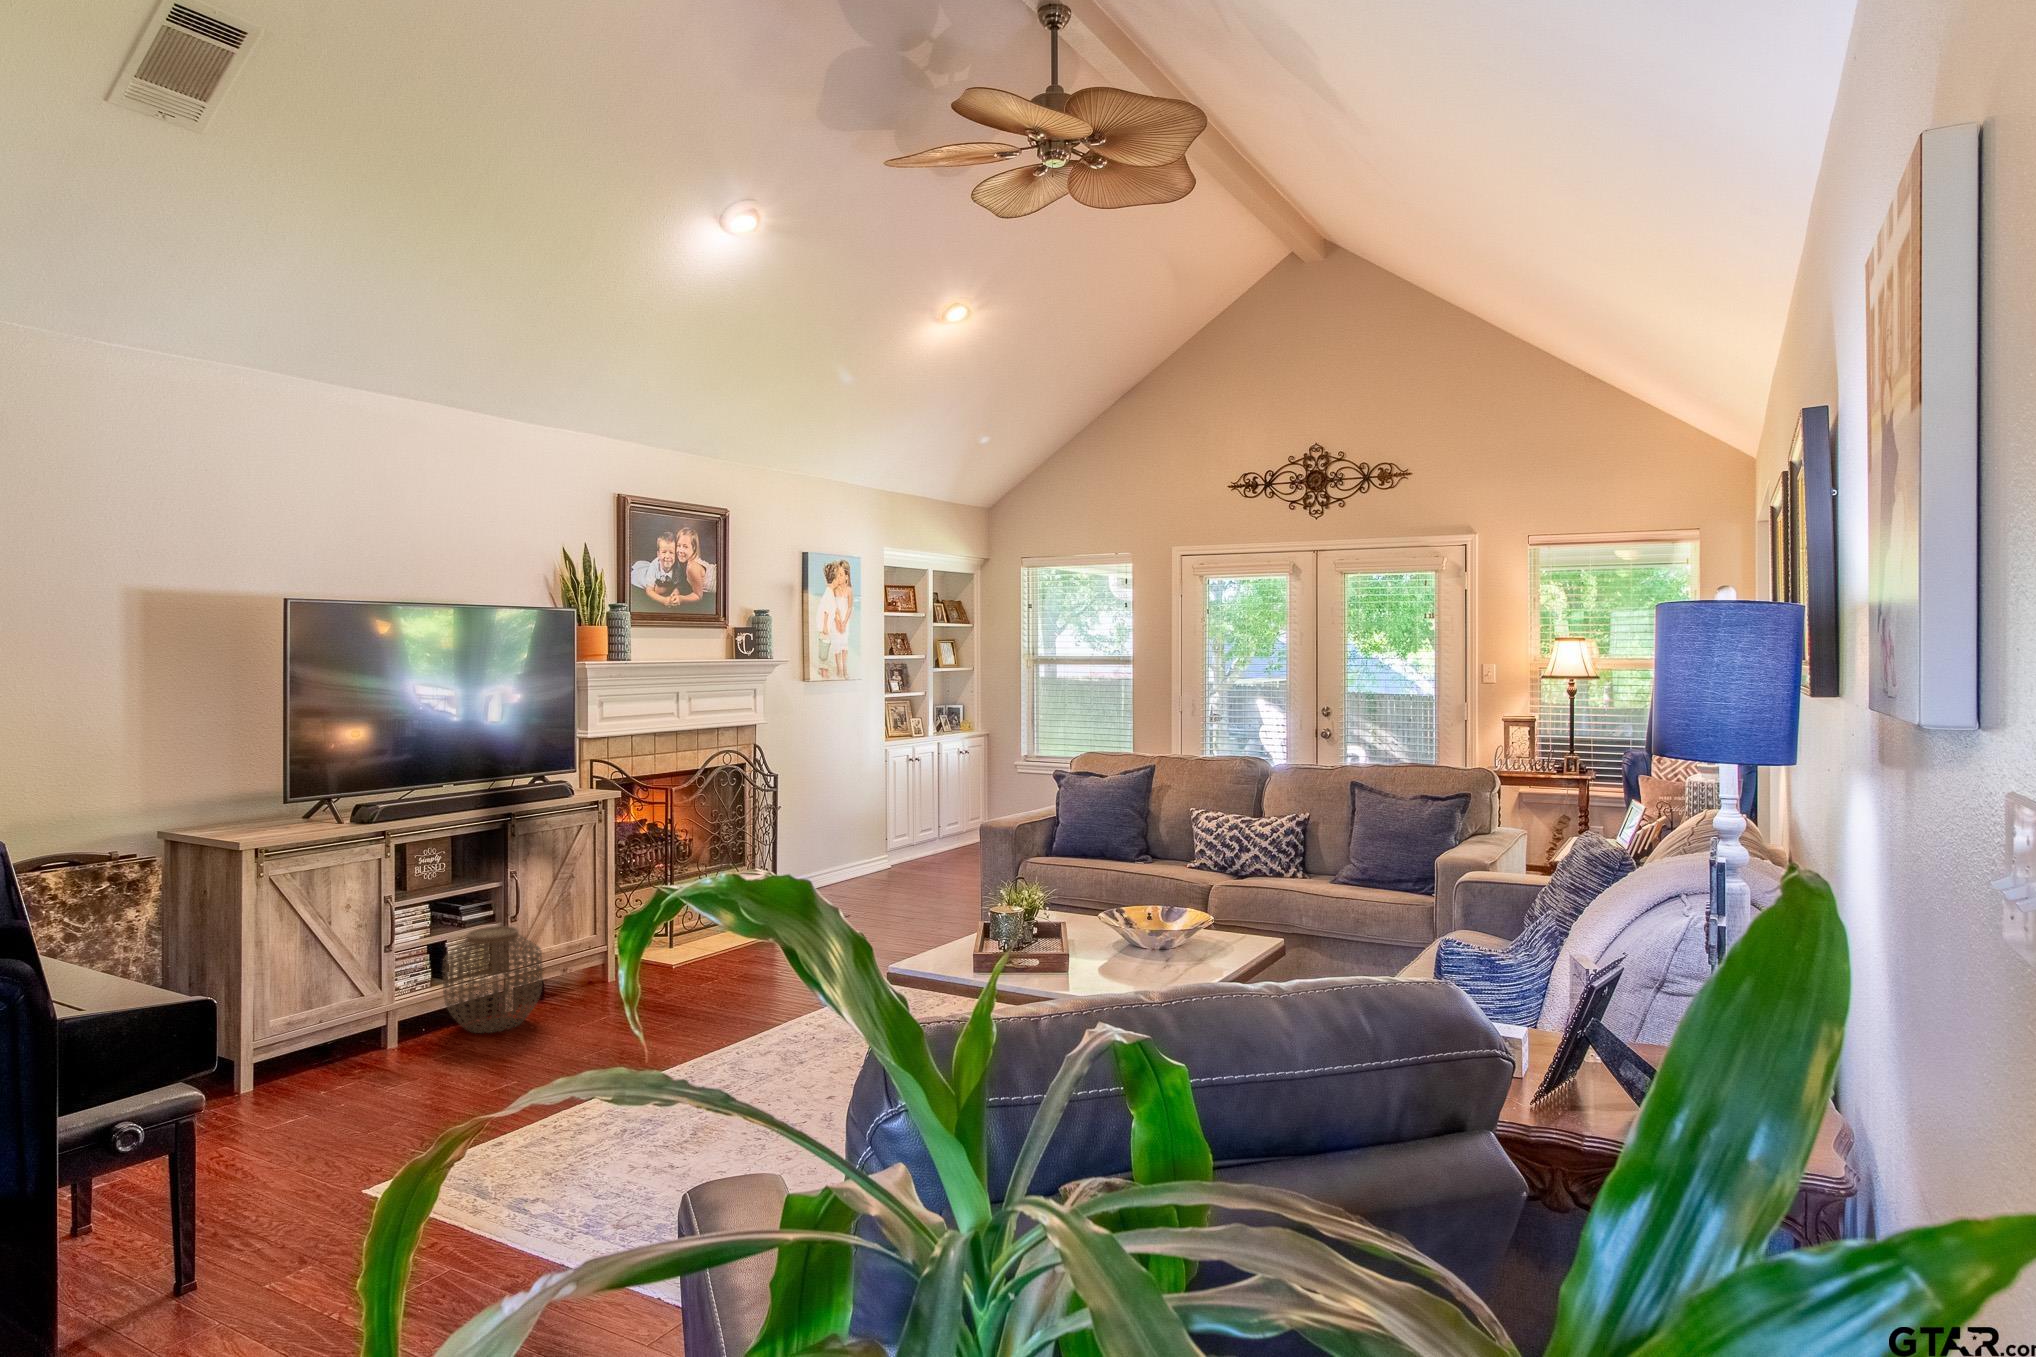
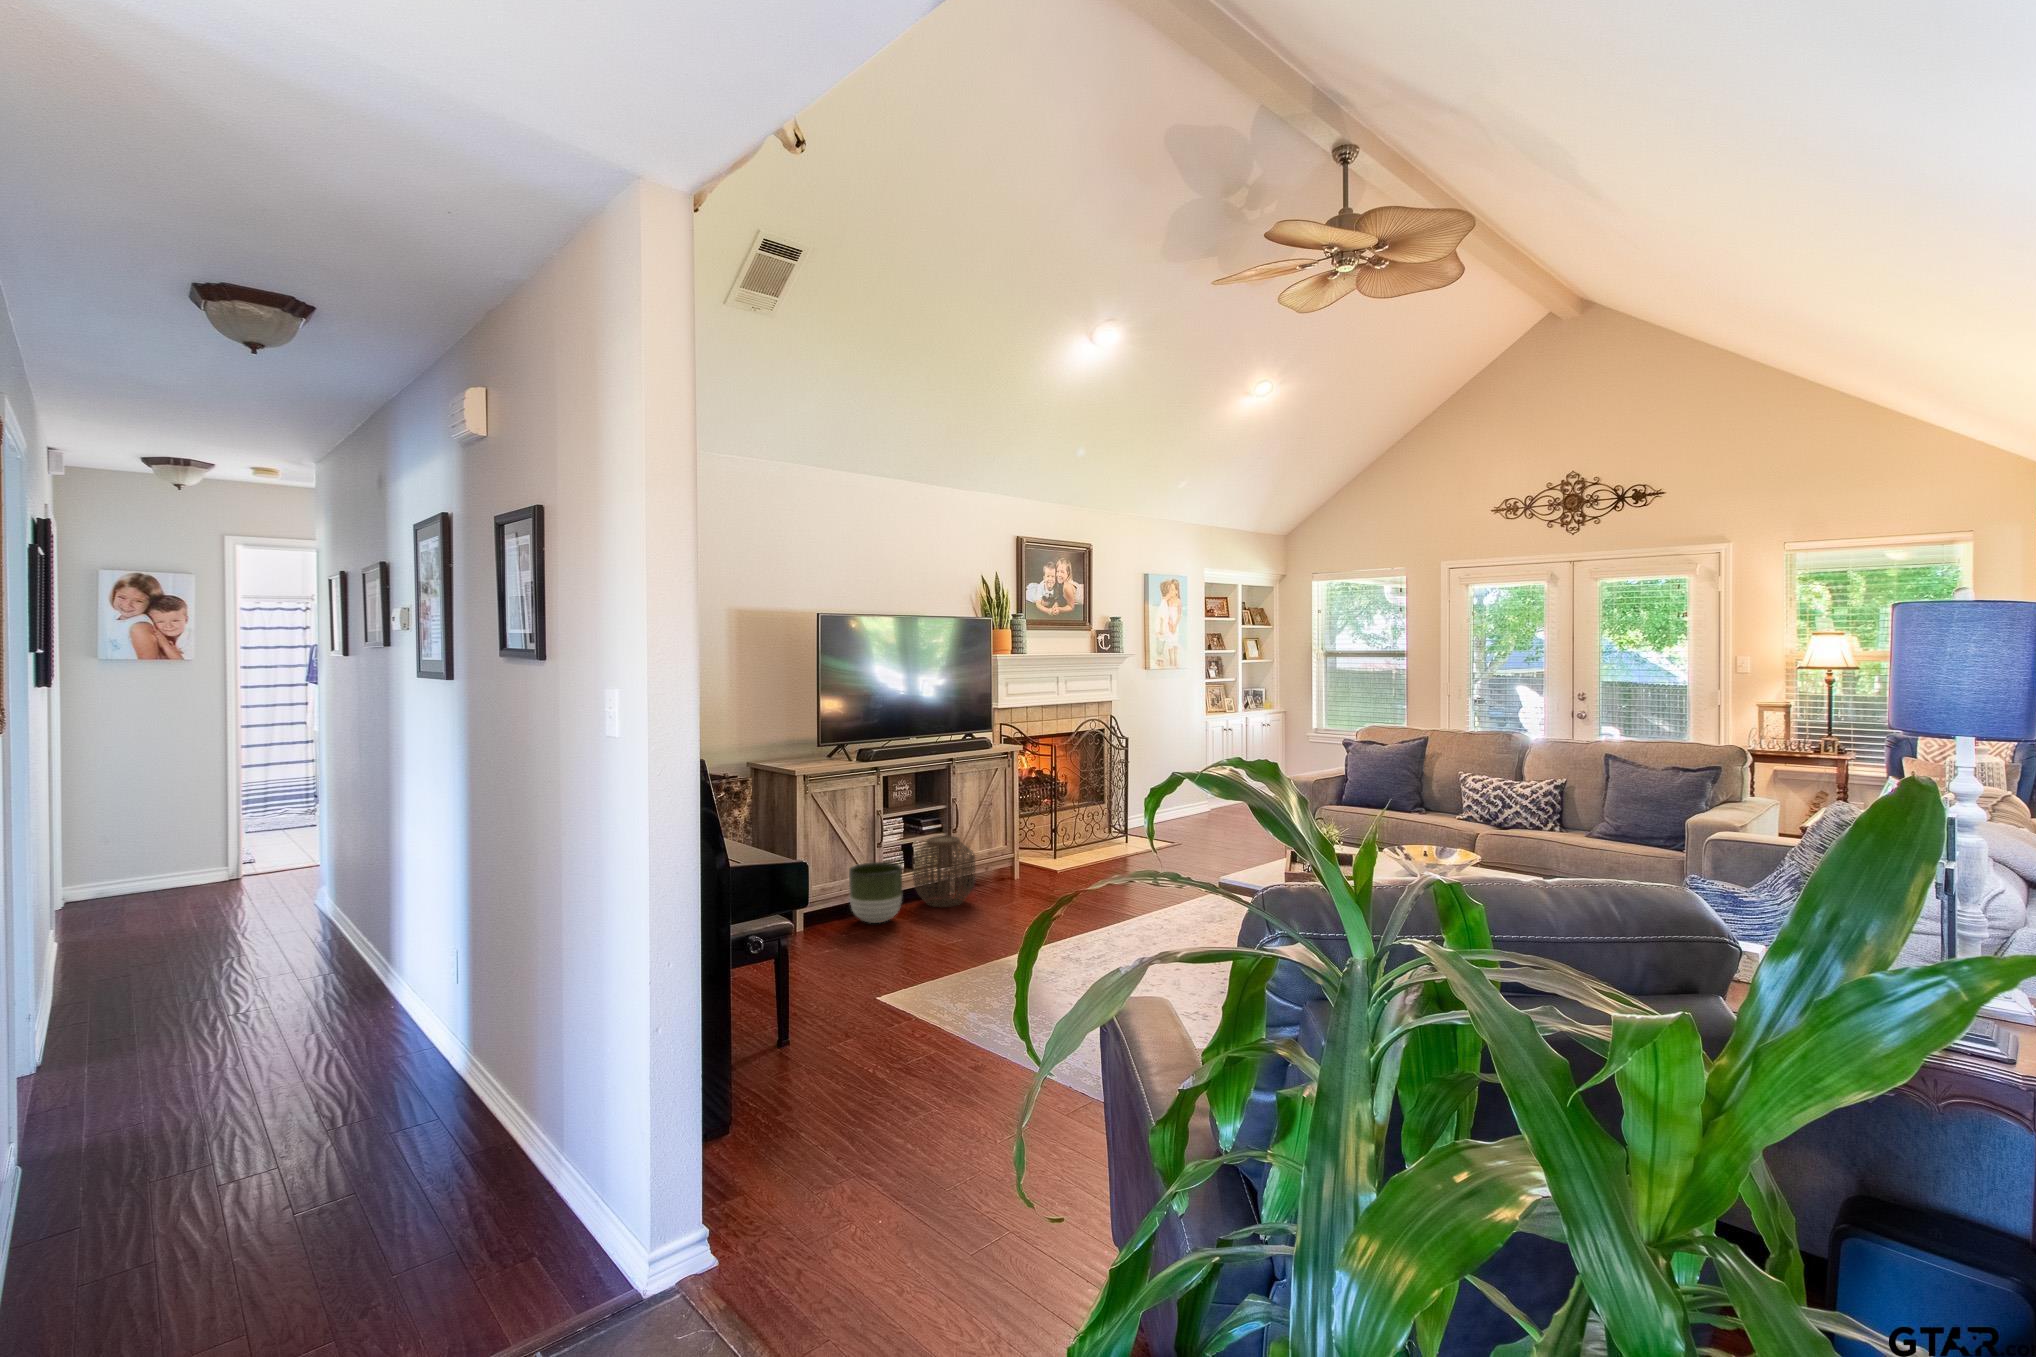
planter: none [331,974,420,1068] -> present [849,862,902,923]

